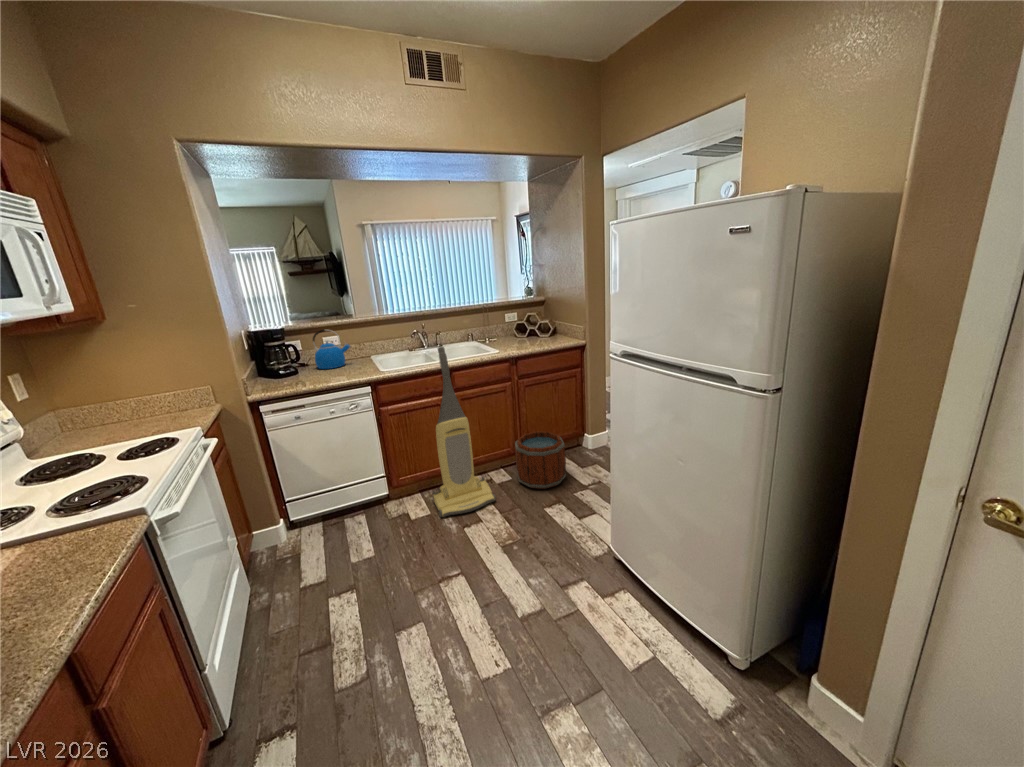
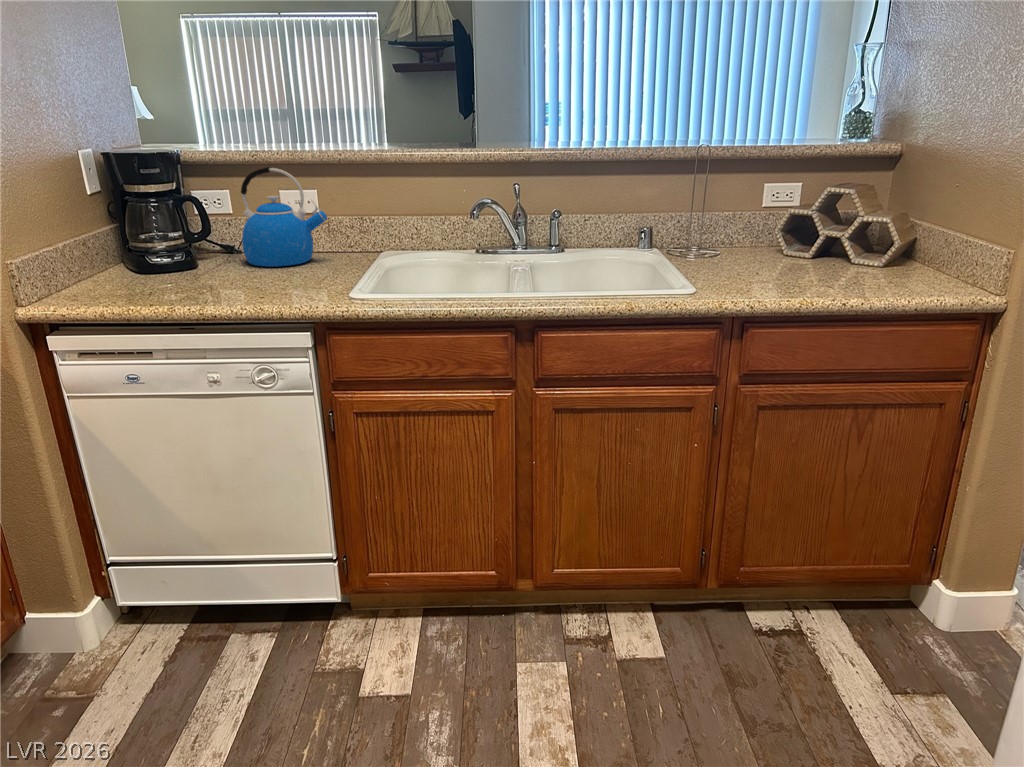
vacuum cleaner: present [433,347,496,517] -> none [424,254,588,729]
bucket: present [515,432,566,489] -> none [677,544,840,729]

